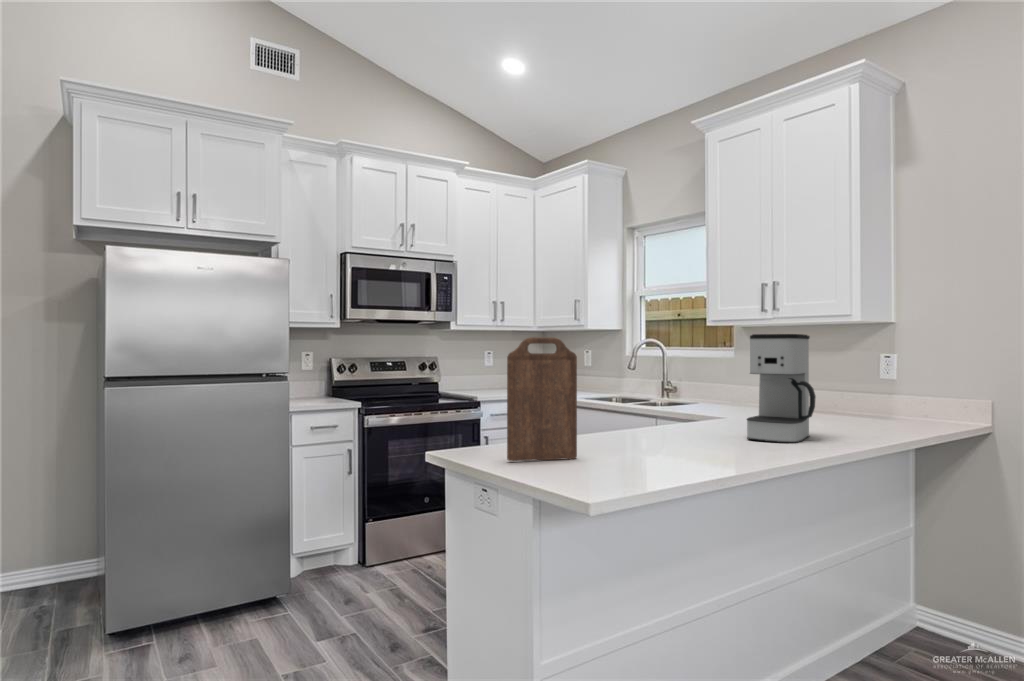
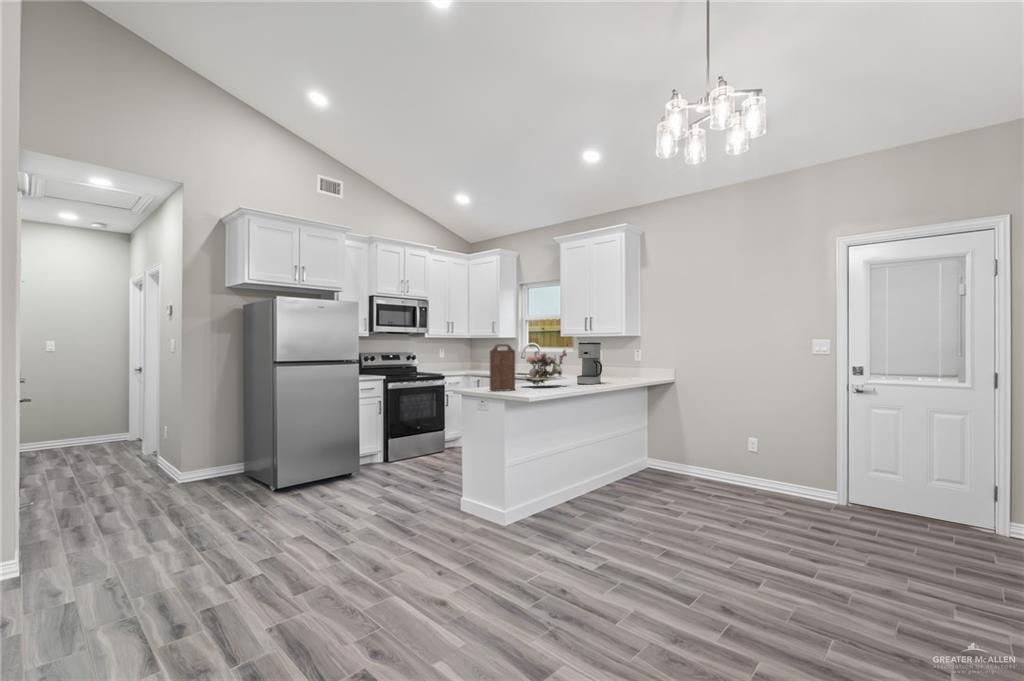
flower arrangement: none [599,350,721,444] -> present [521,350,567,385]

